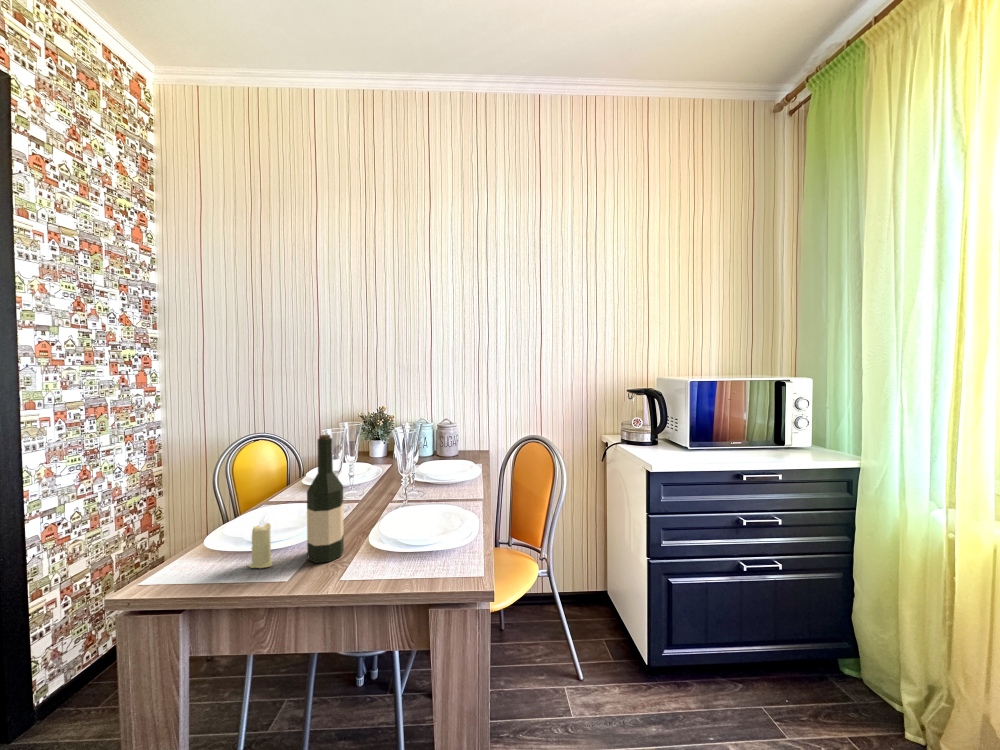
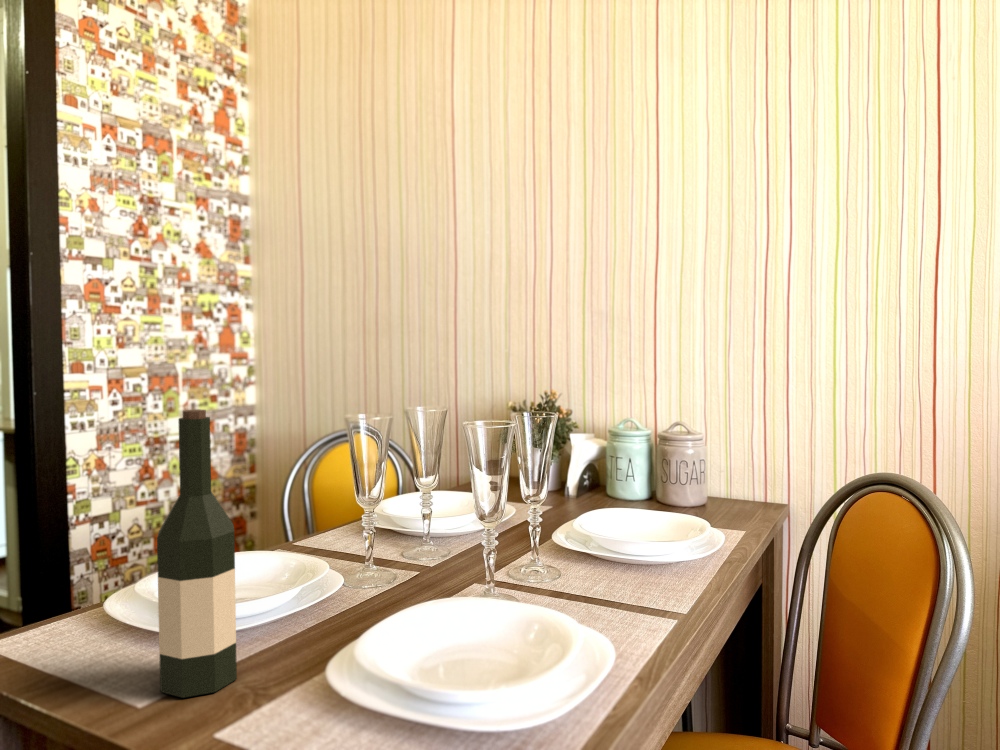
candle: present [249,514,273,568] -> none [72,564,115,675]

